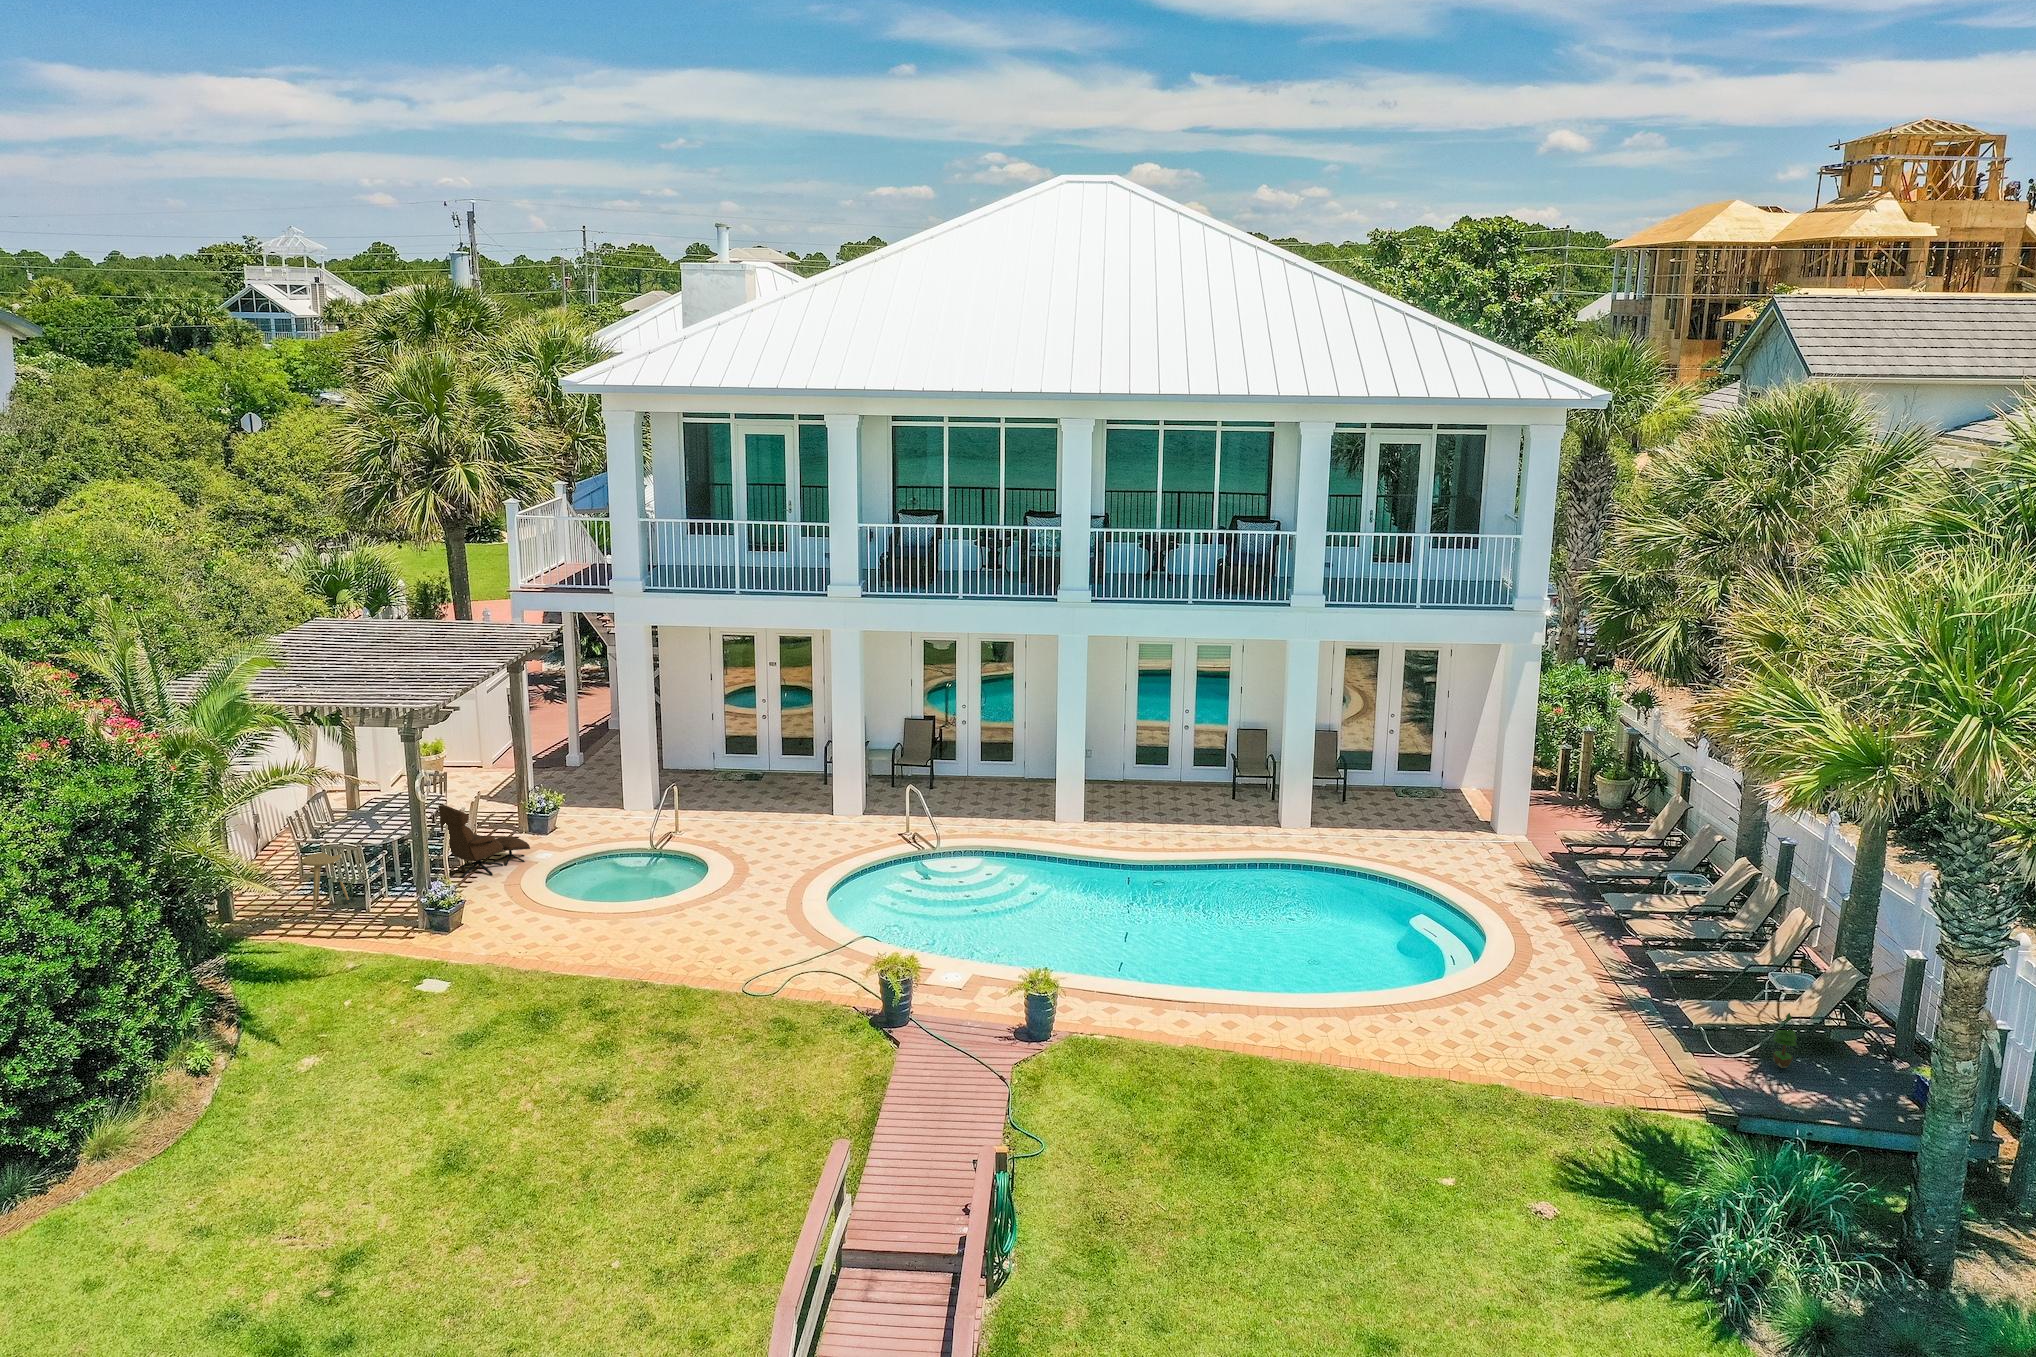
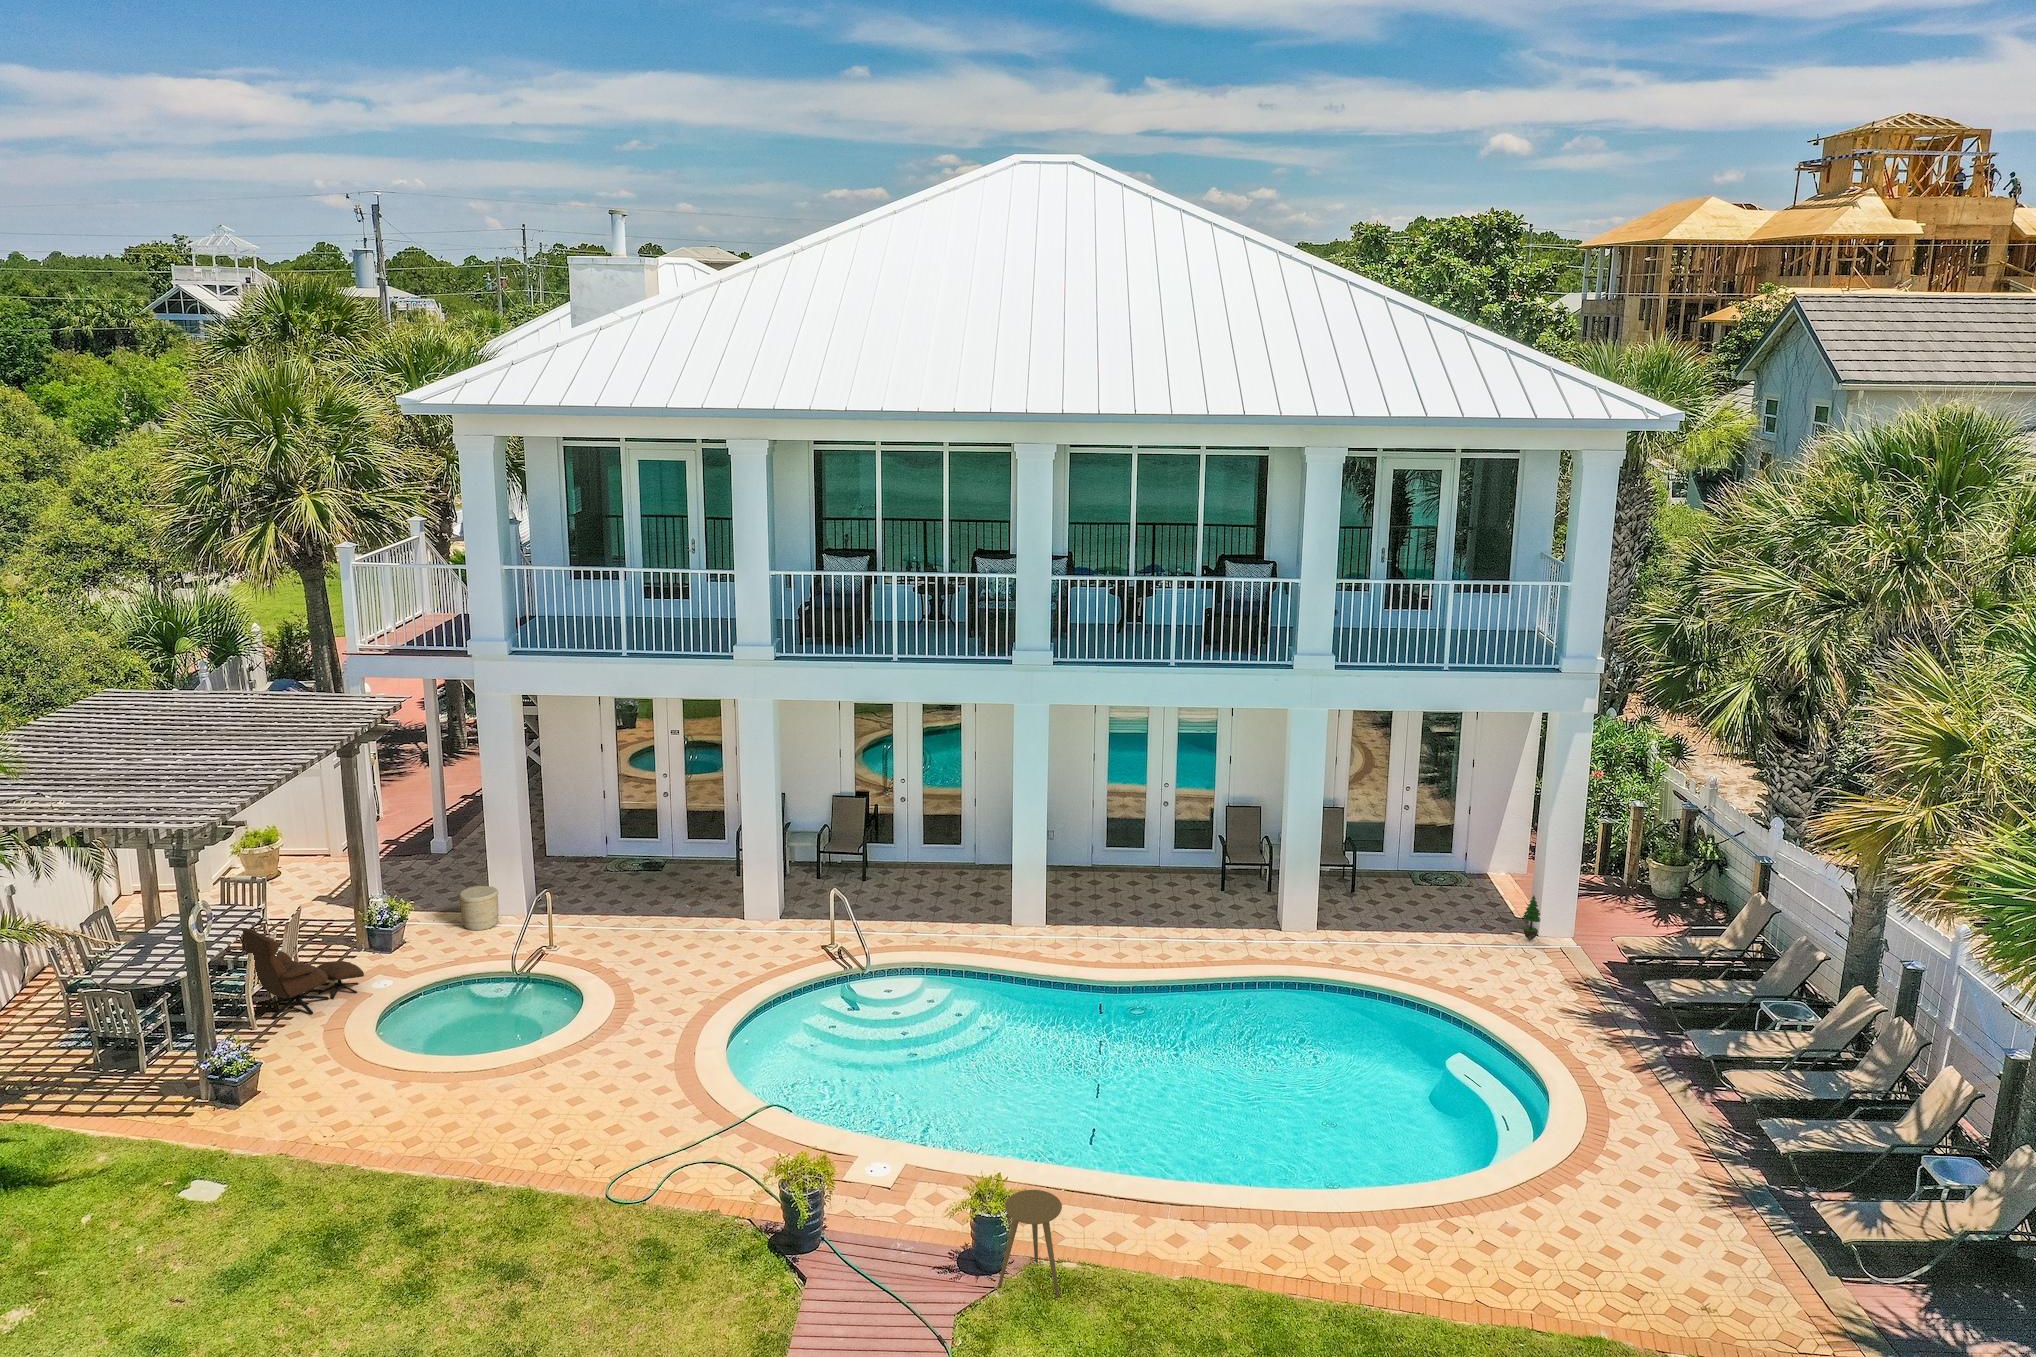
woven basket: none [598,786,630,821] -> present [459,886,499,931]
side table: present [302,852,350,915] -> present [998,1190,1062,1297]
potted tree: present [1773,1013,1797,1068] -> present [1523,896,1540,940]

